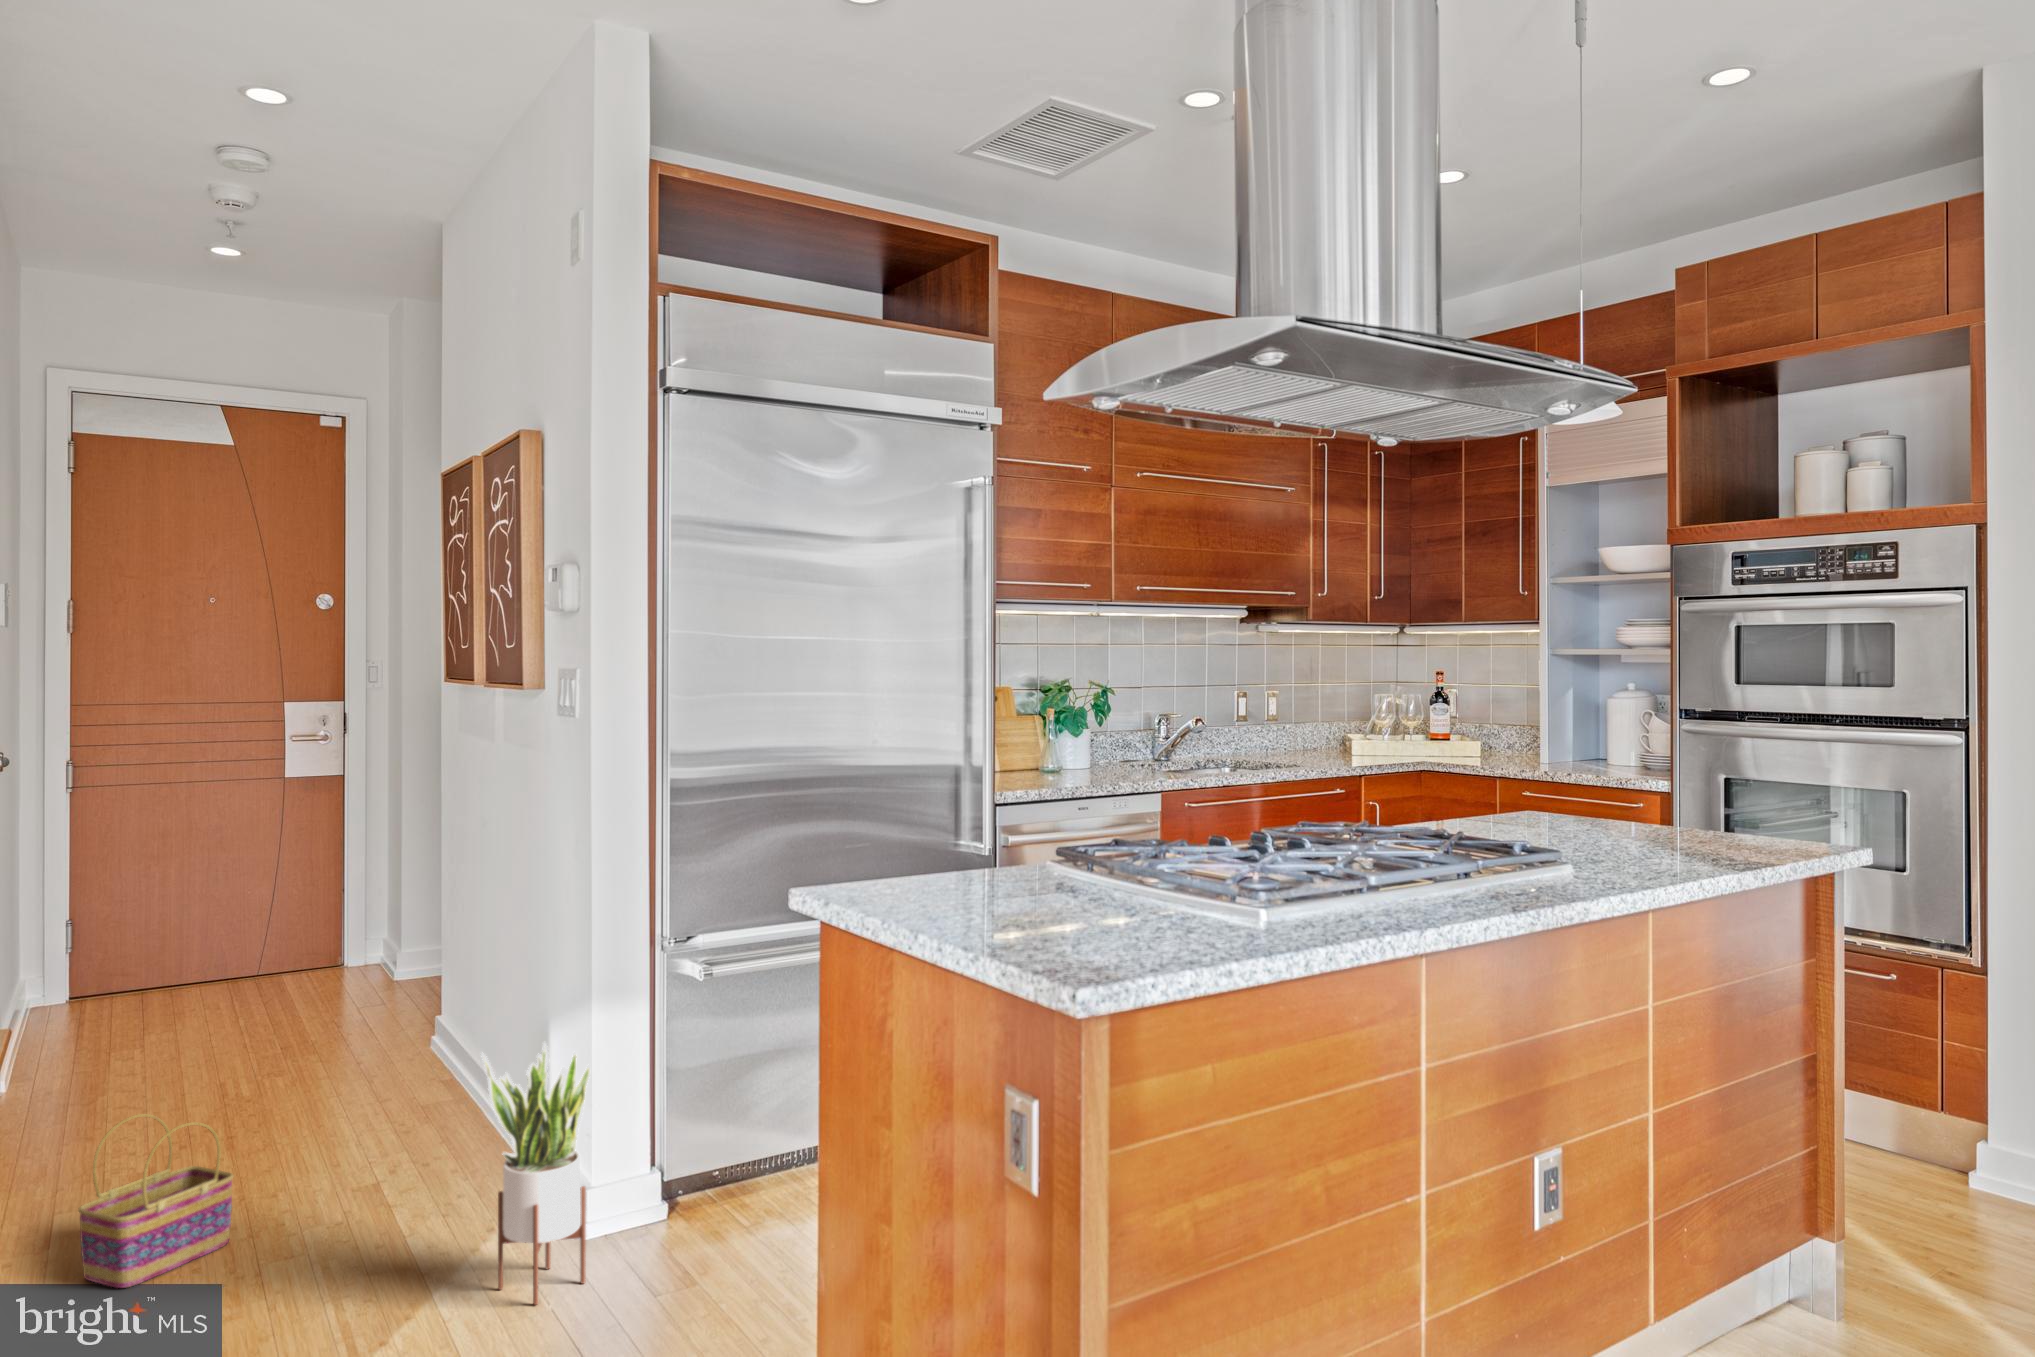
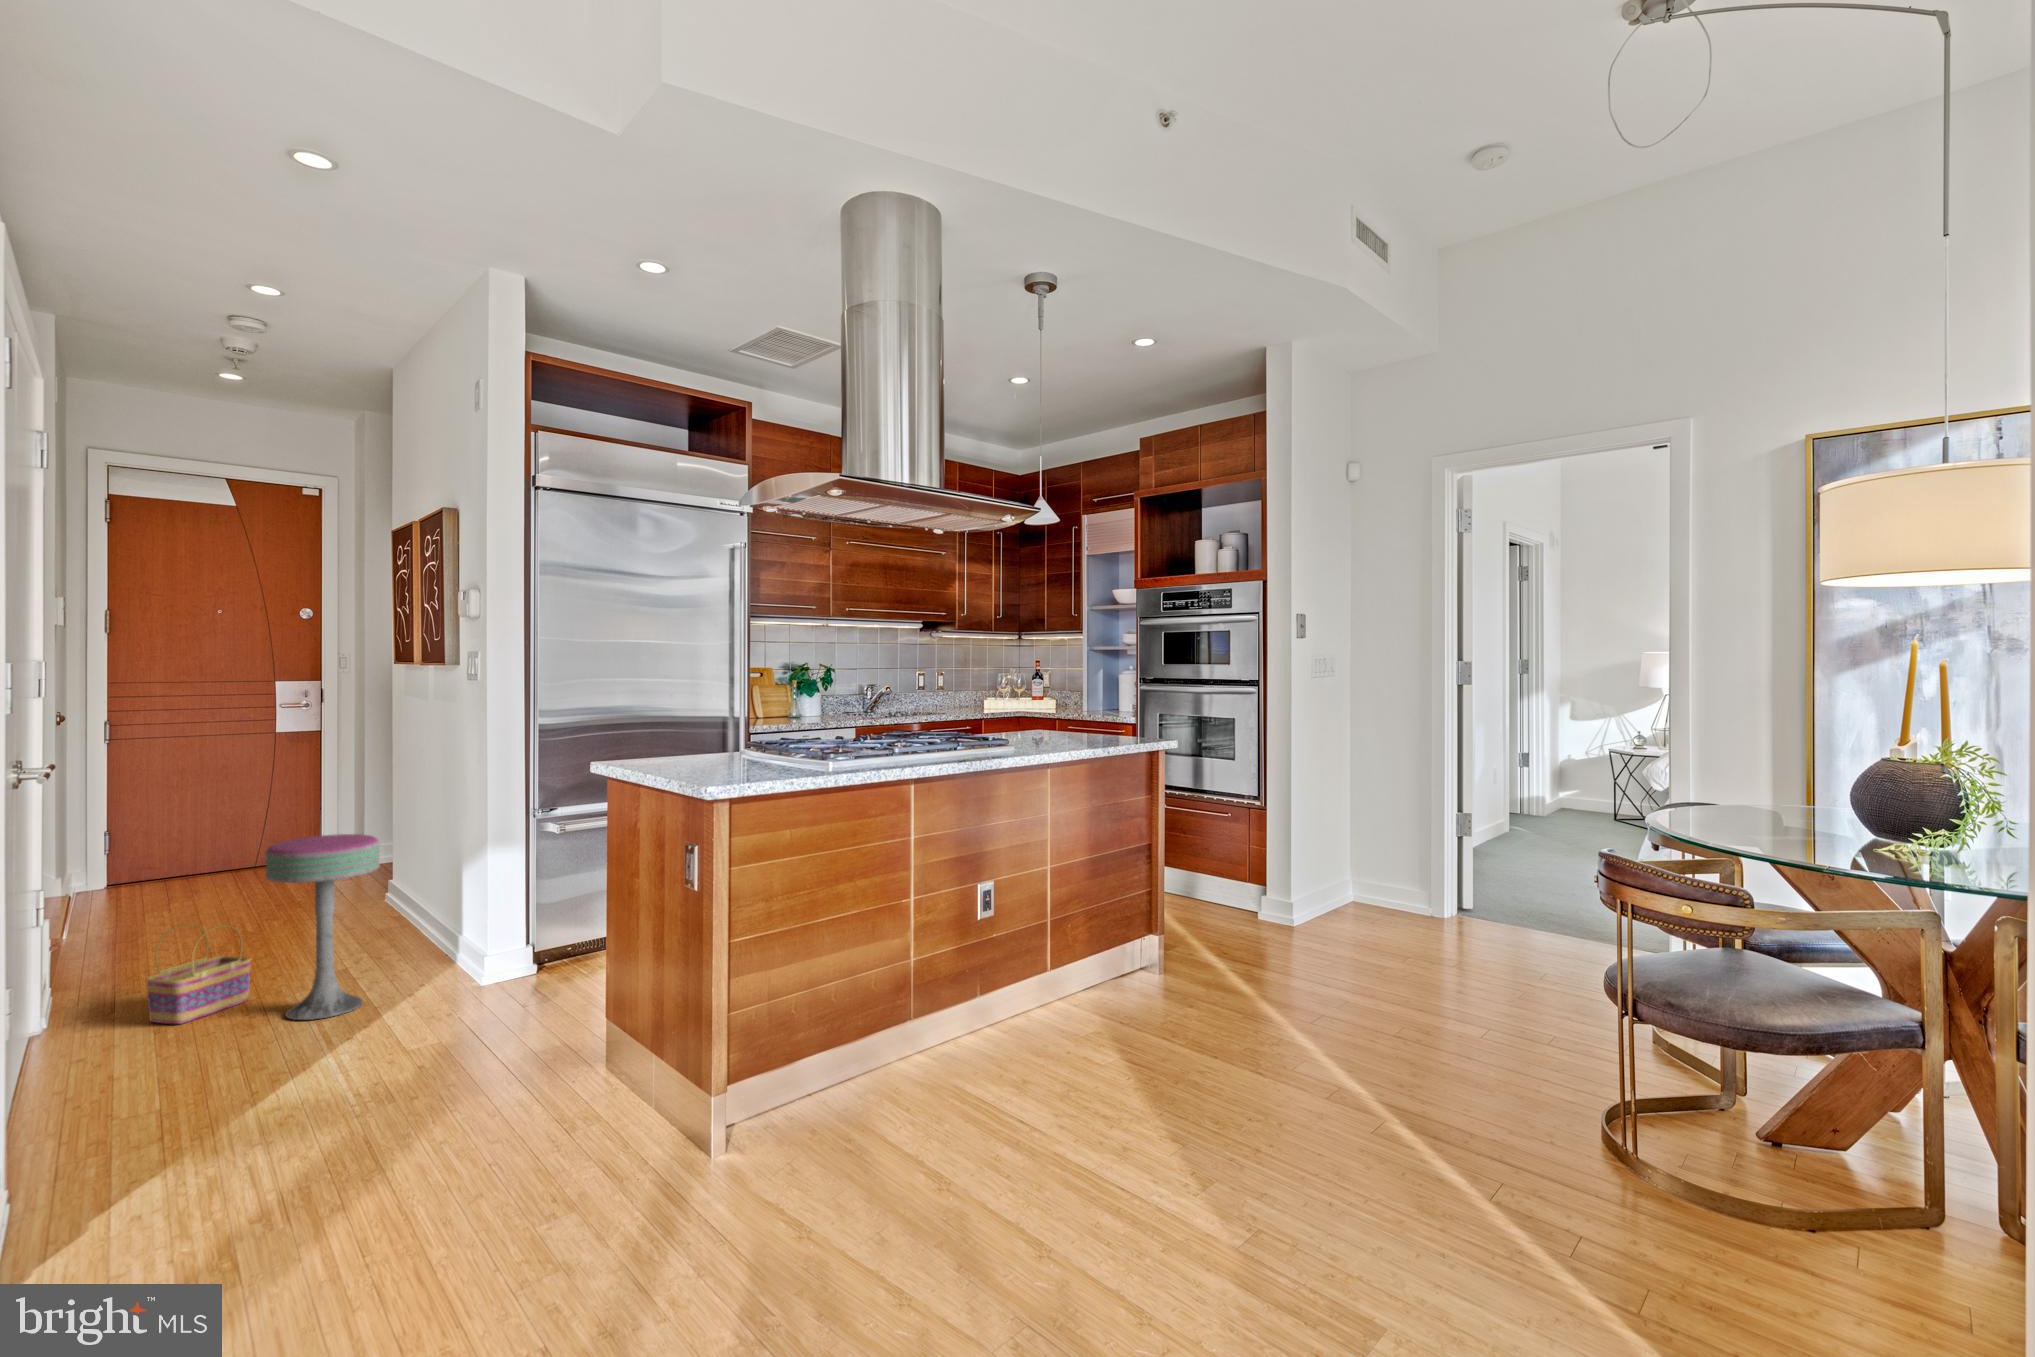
bar stool: none [251,976,424,1297] -> present [265,834,380,1020]
potted plant: present [481,1042,590,1305] -> none [416,865,486,1015]

